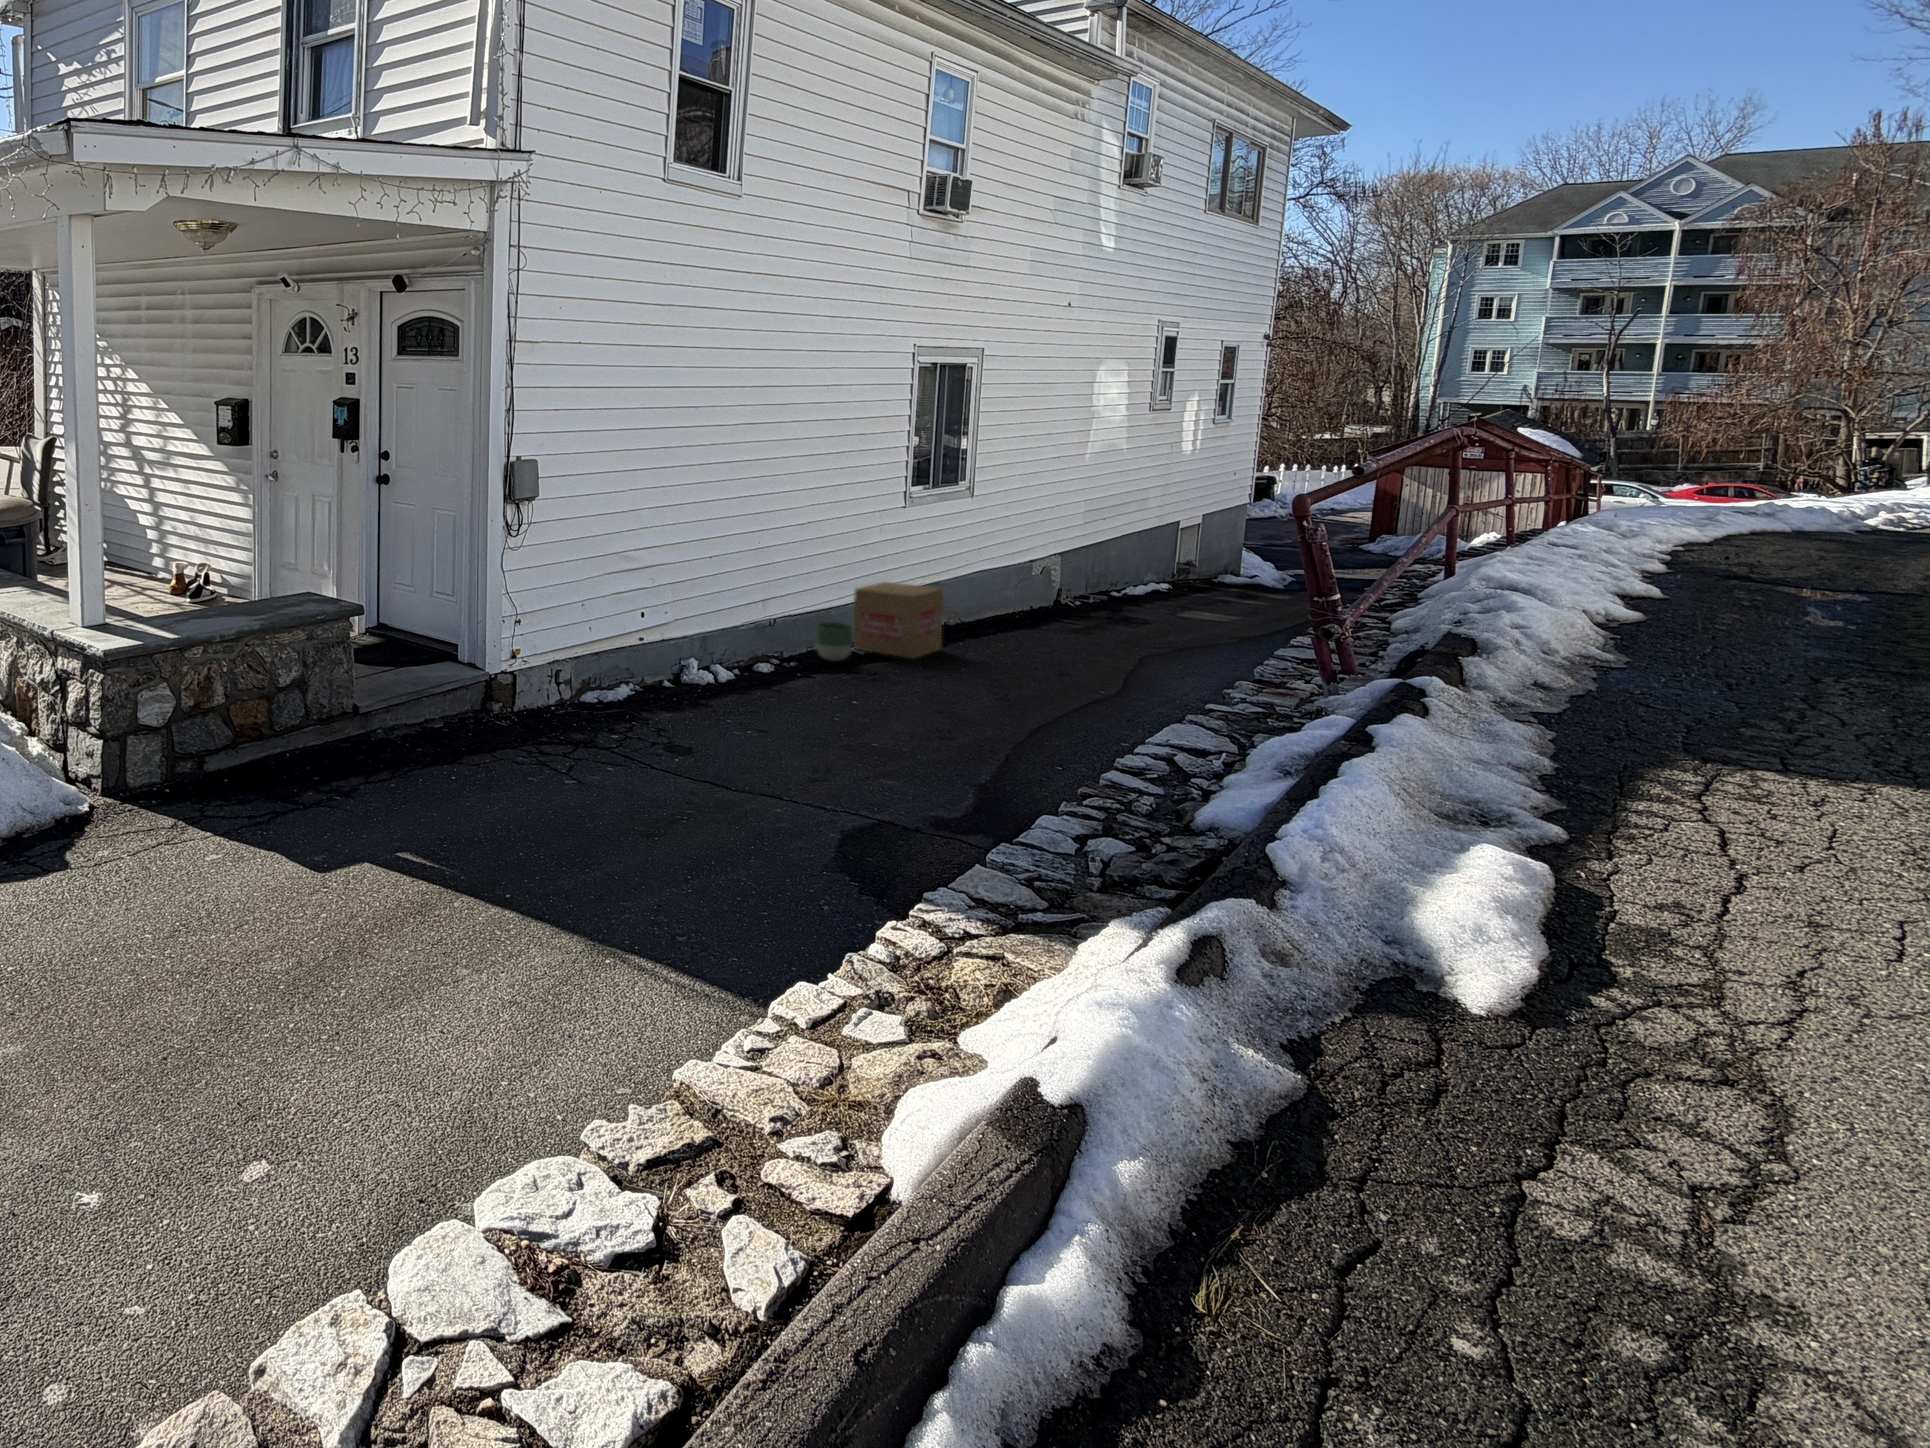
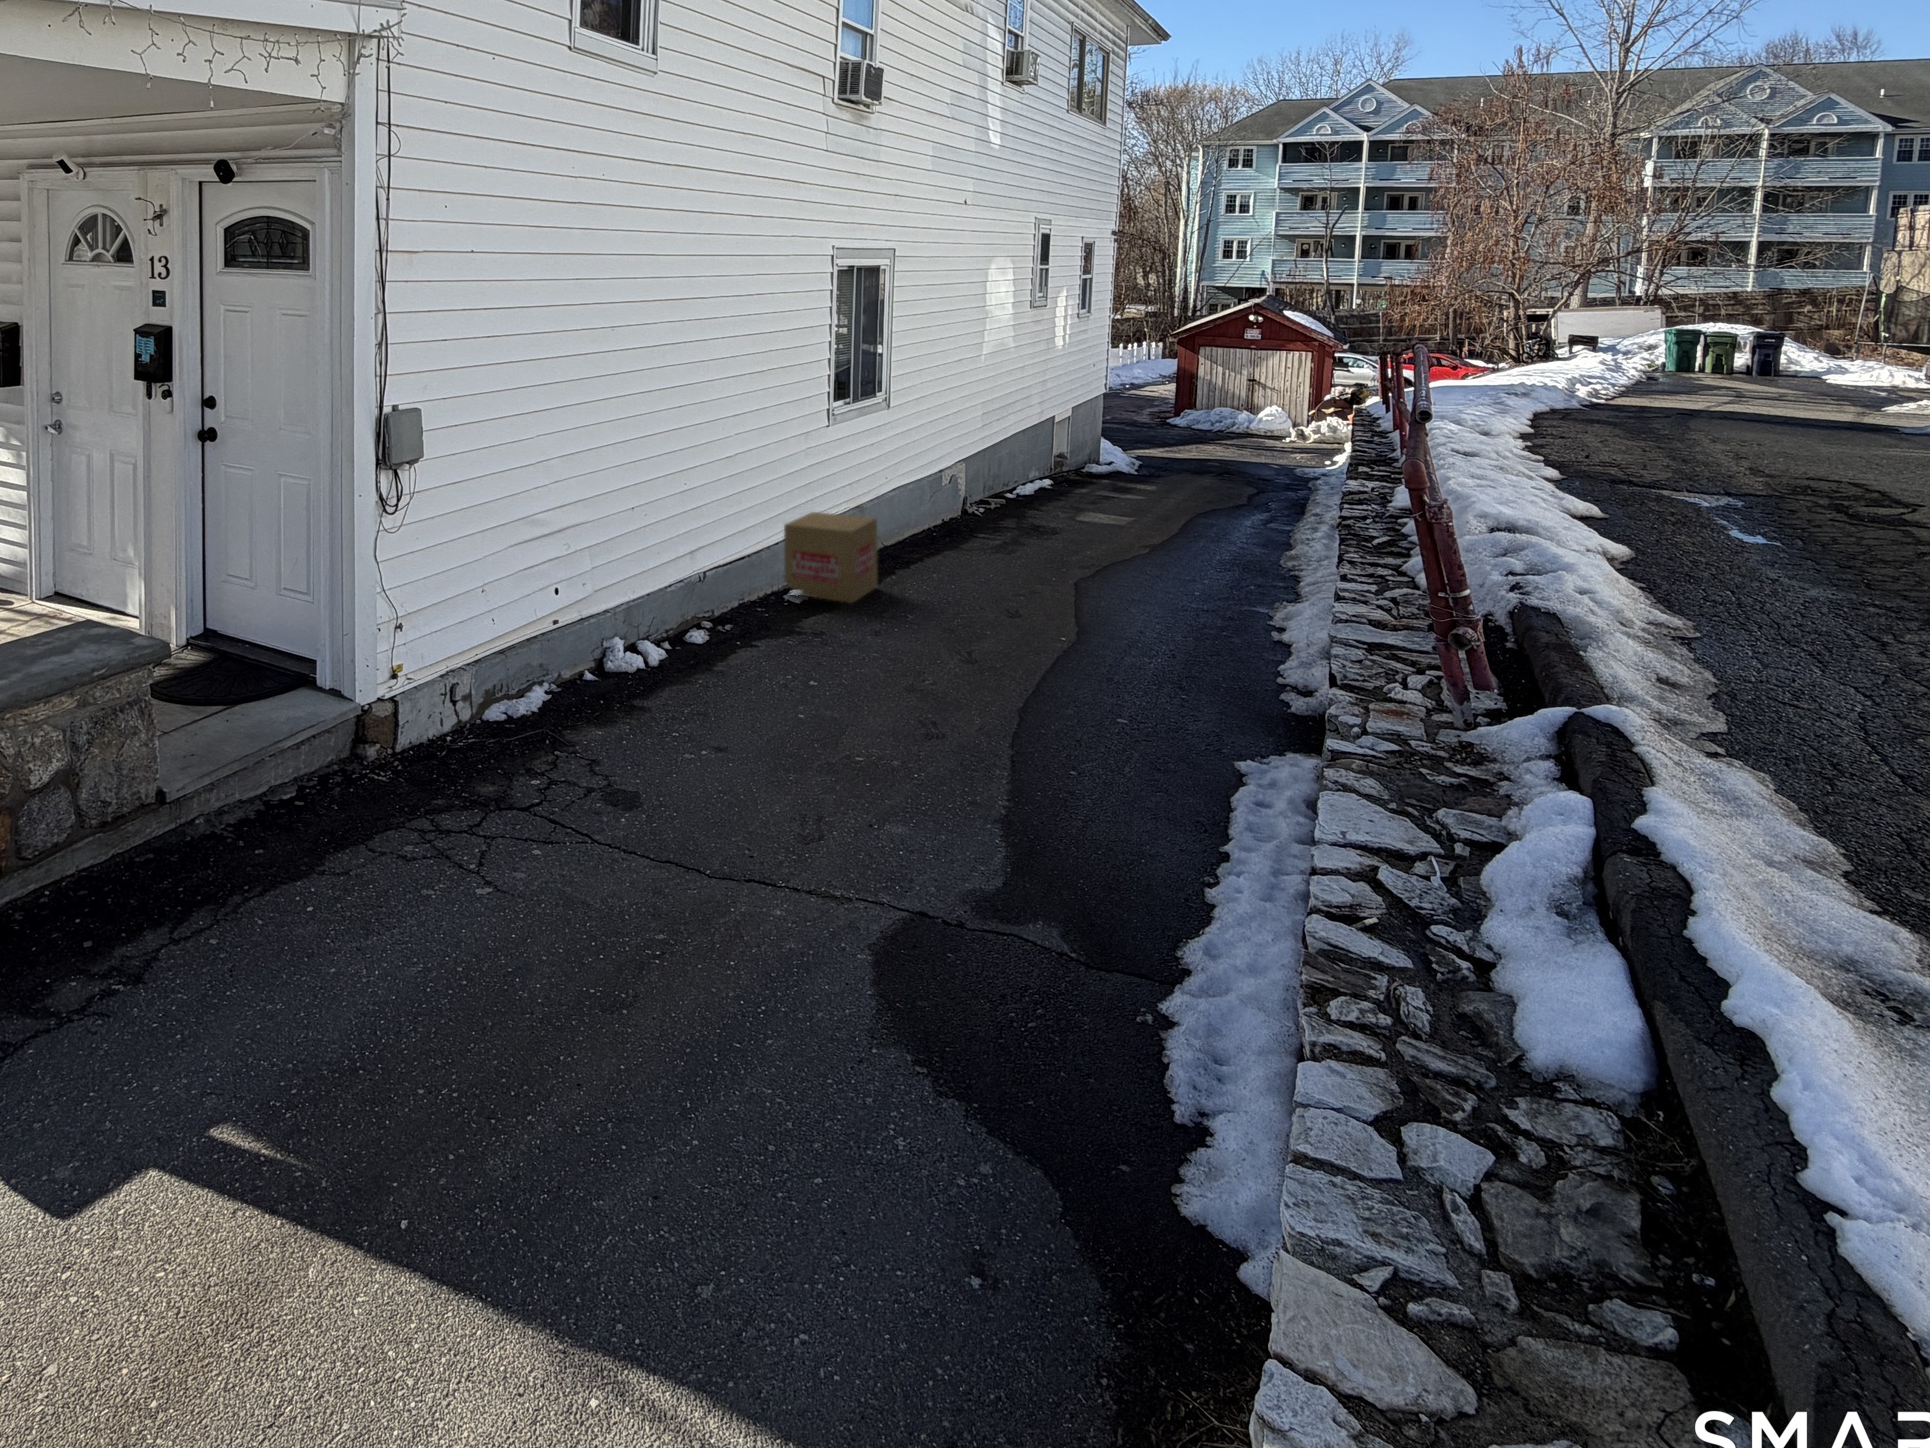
planter: present [816,622,853,661] -> none [748,567,788,614]

